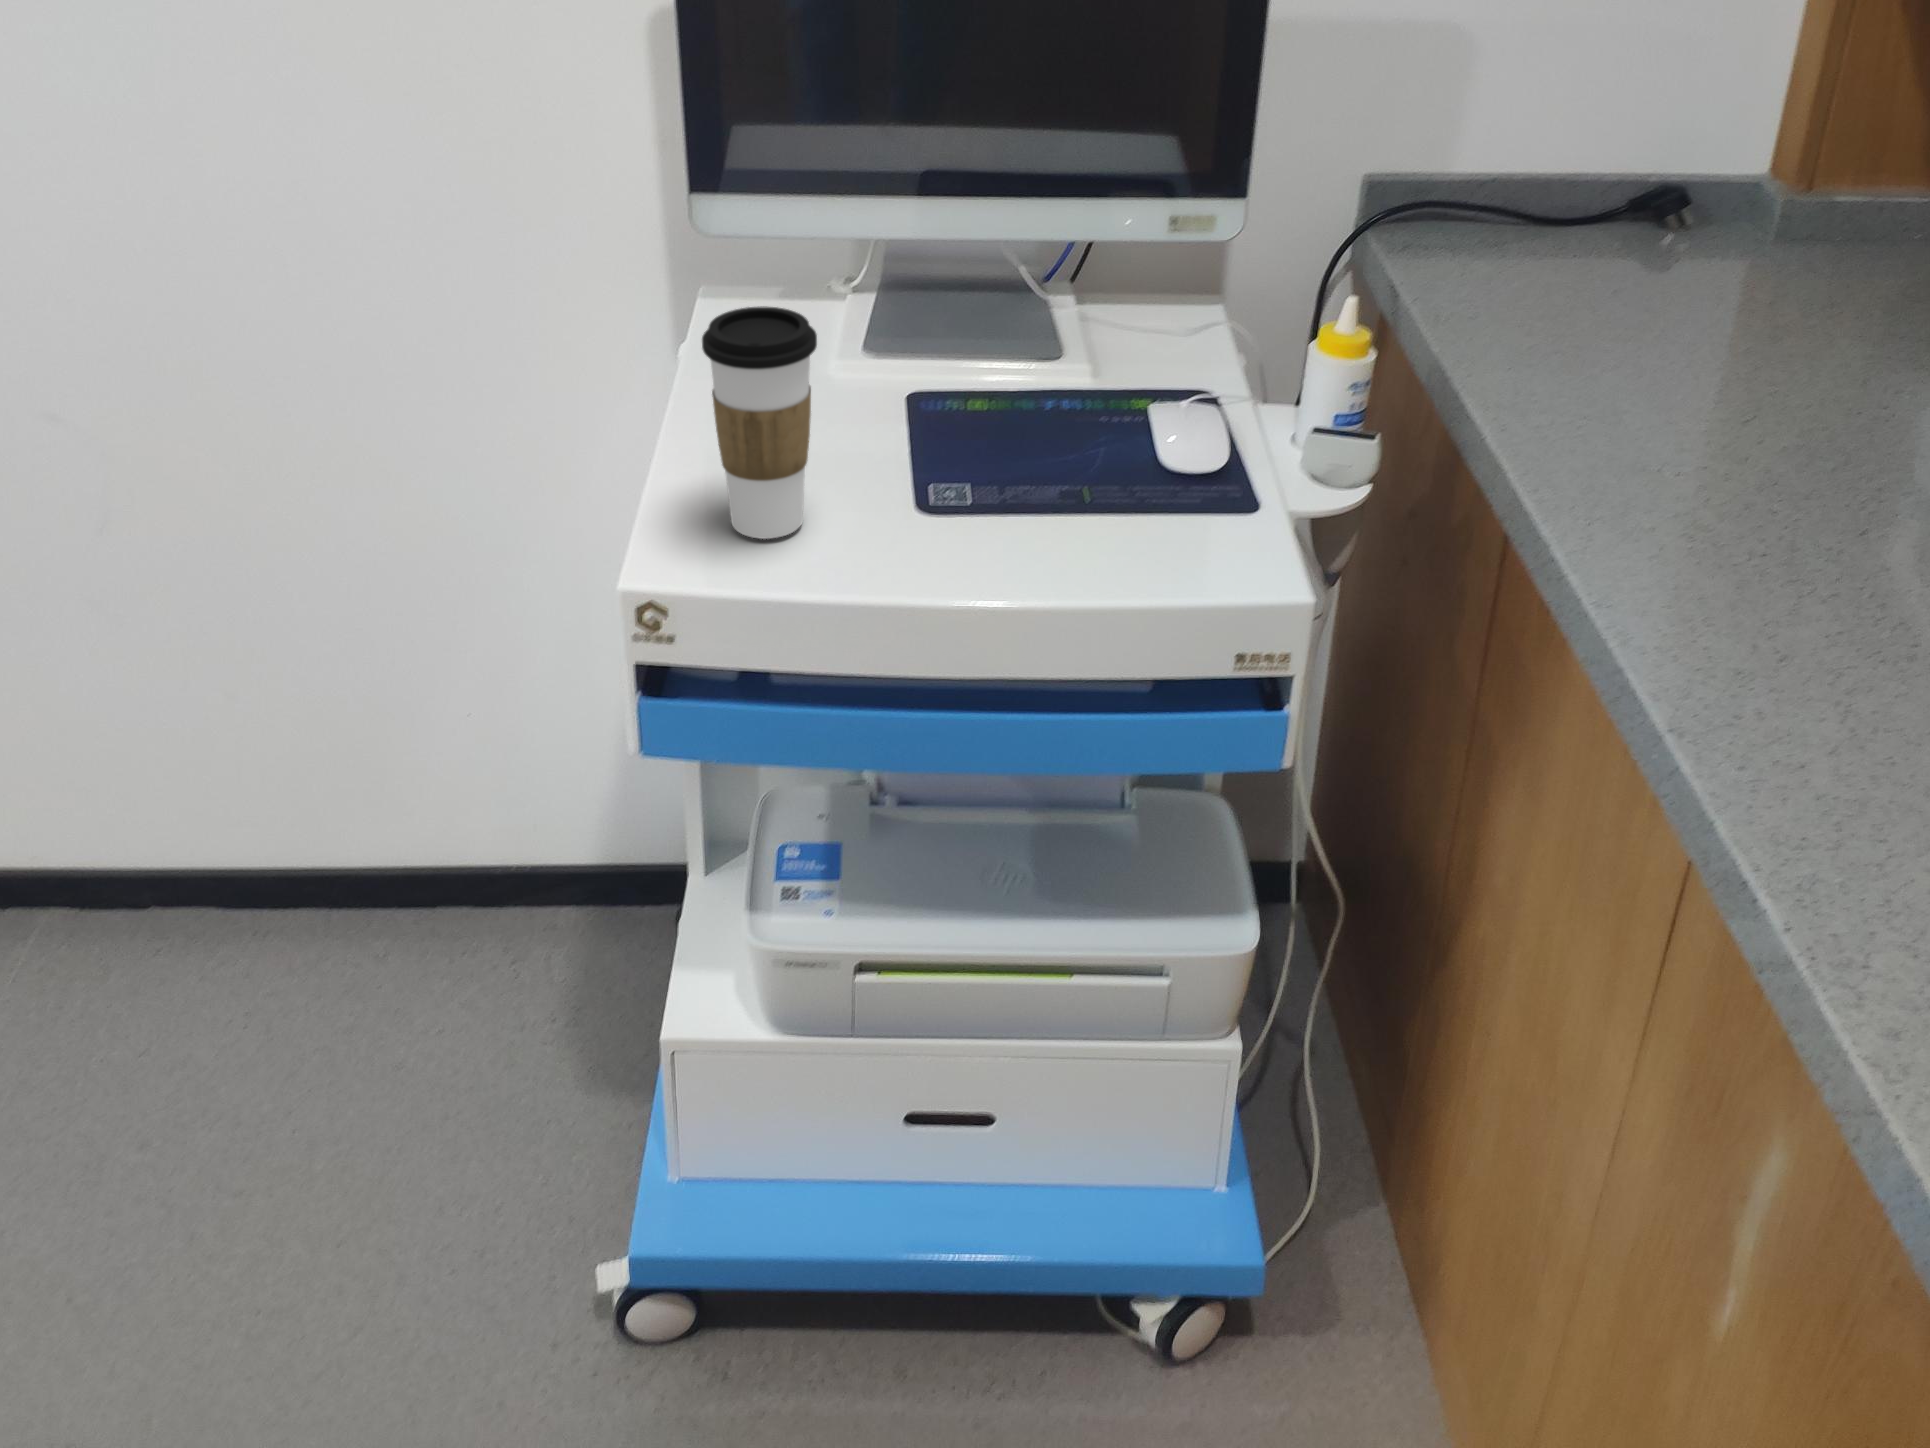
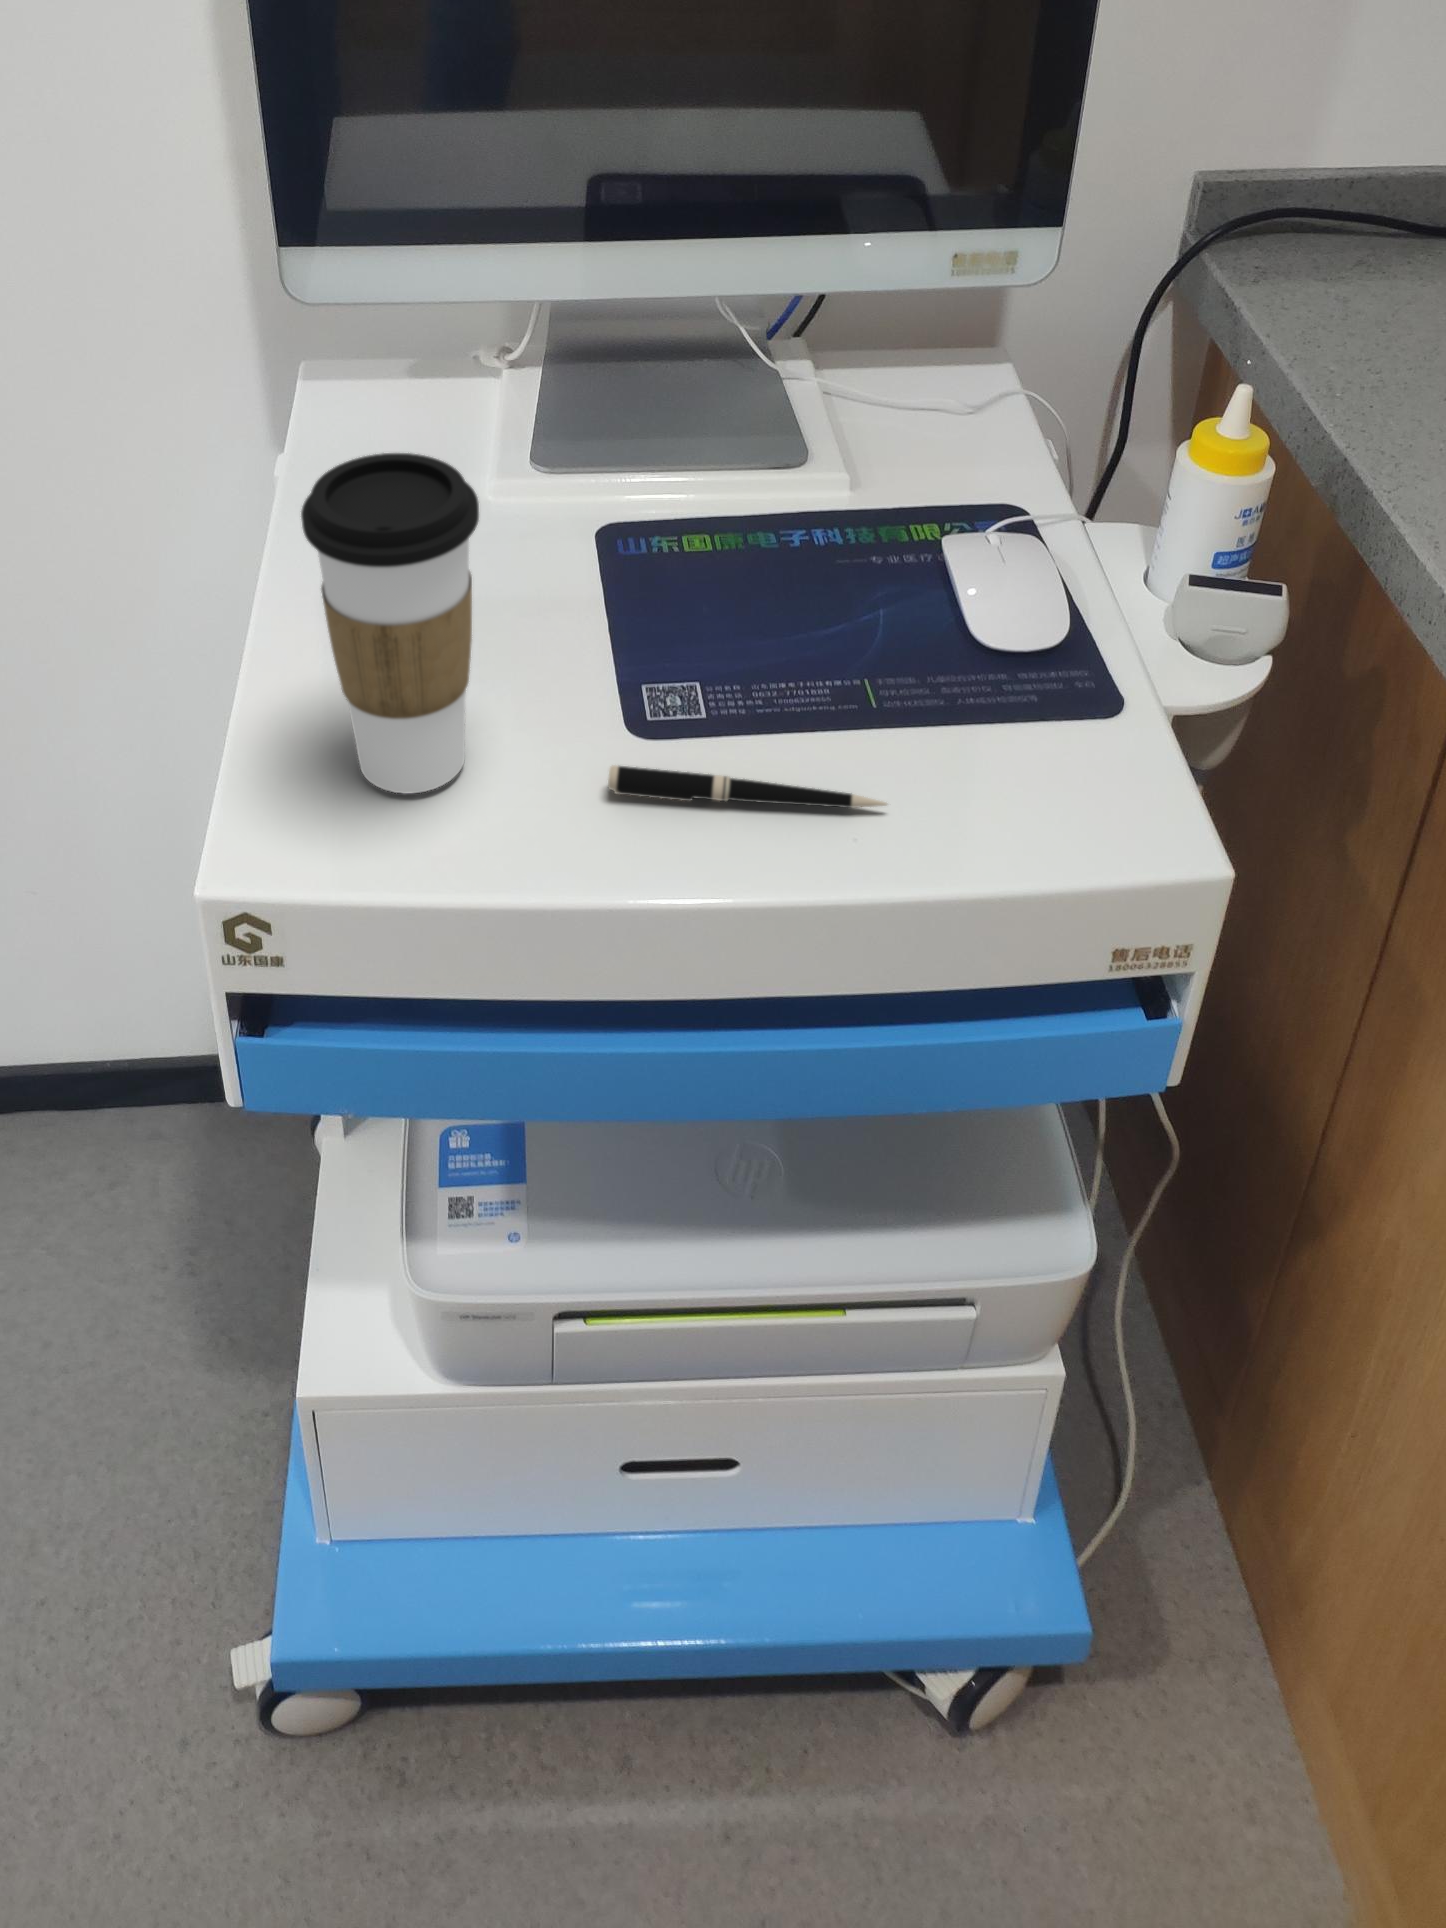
pen: none [898,524,1088,555] -> present [608,765,887,808]

